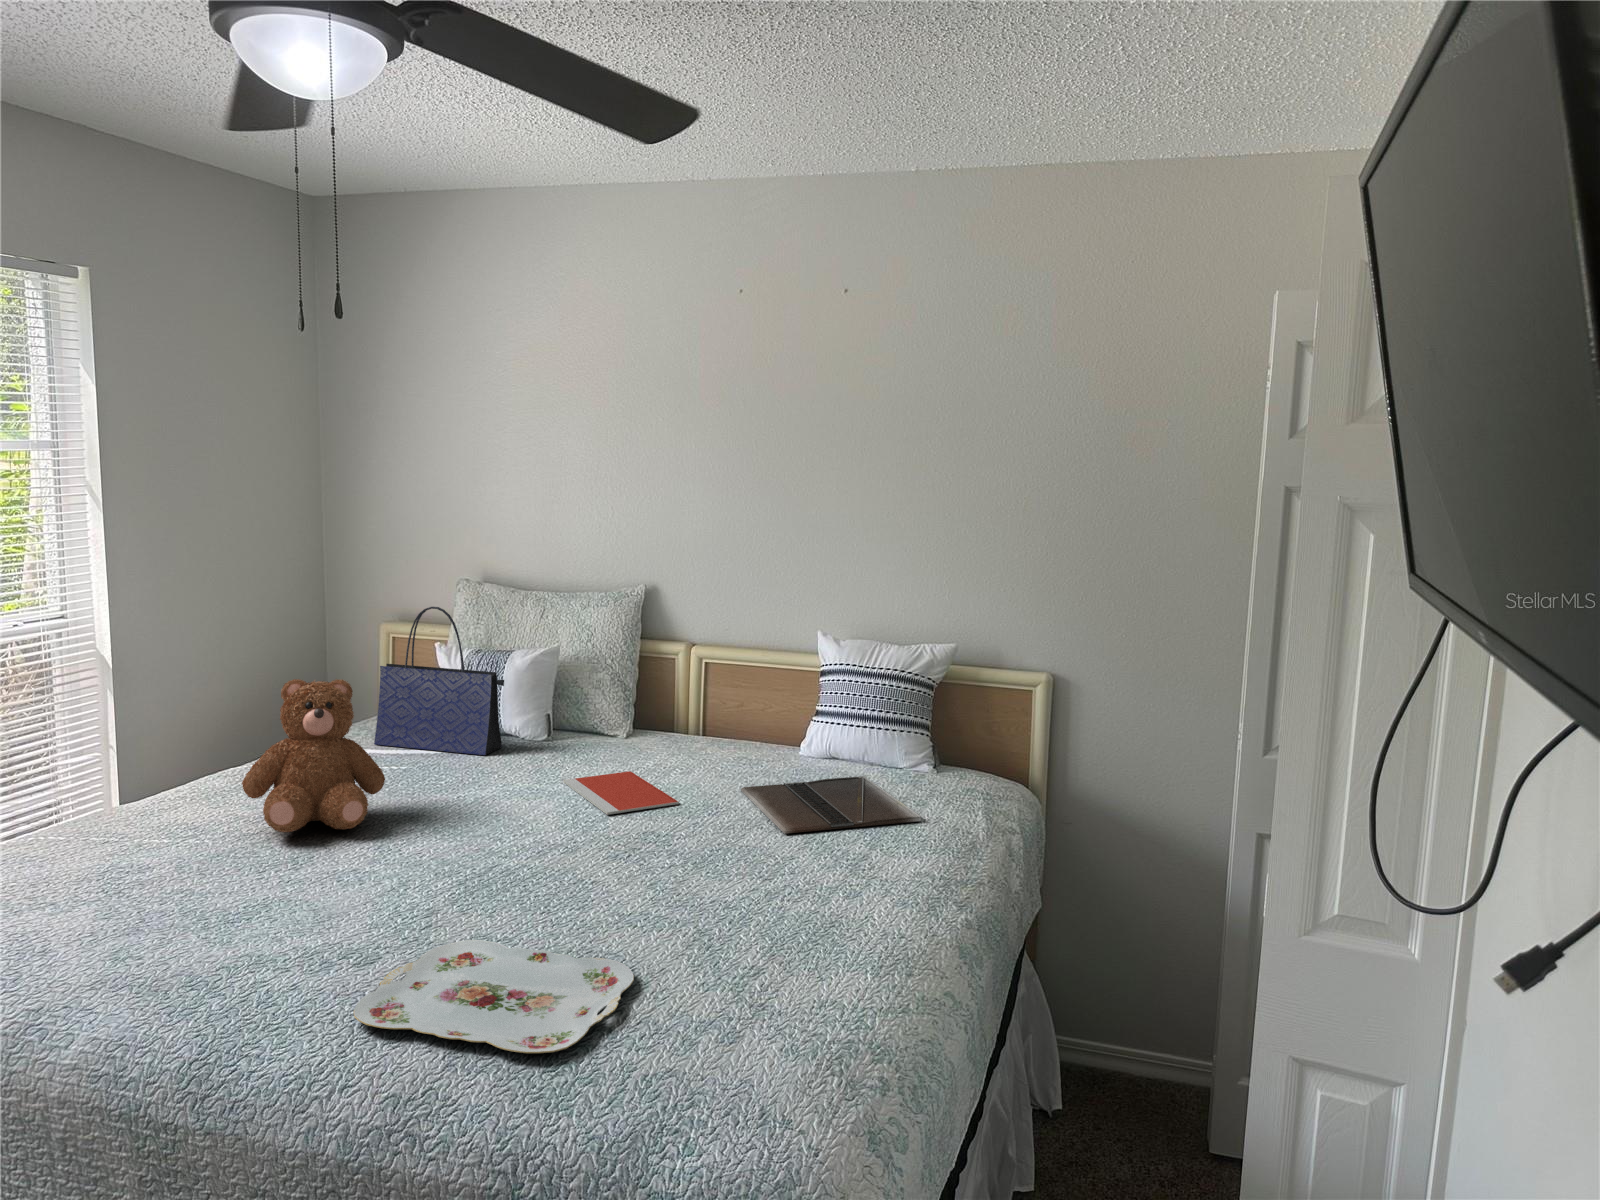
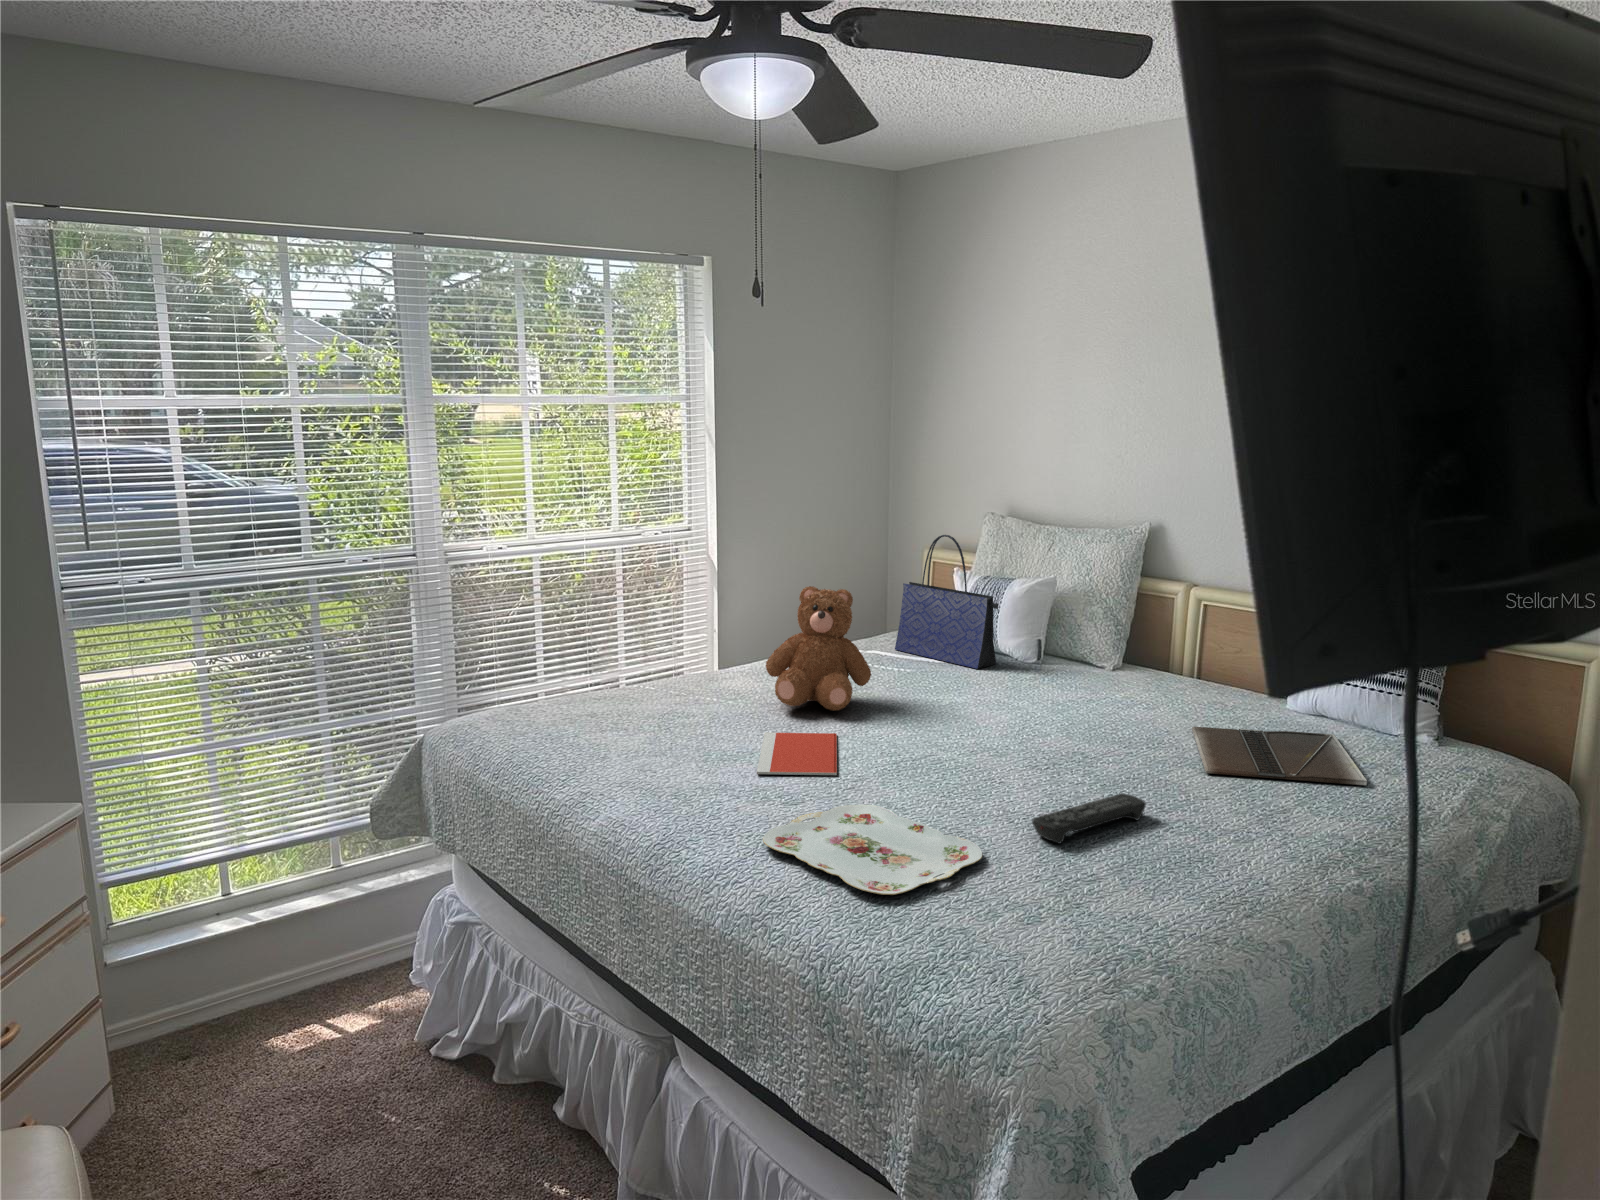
notebook: present [563,771,679,815] -> present [757,733,837,775]
remote control: none [666,871,762,941] -> present [1032,794,1146,844]

